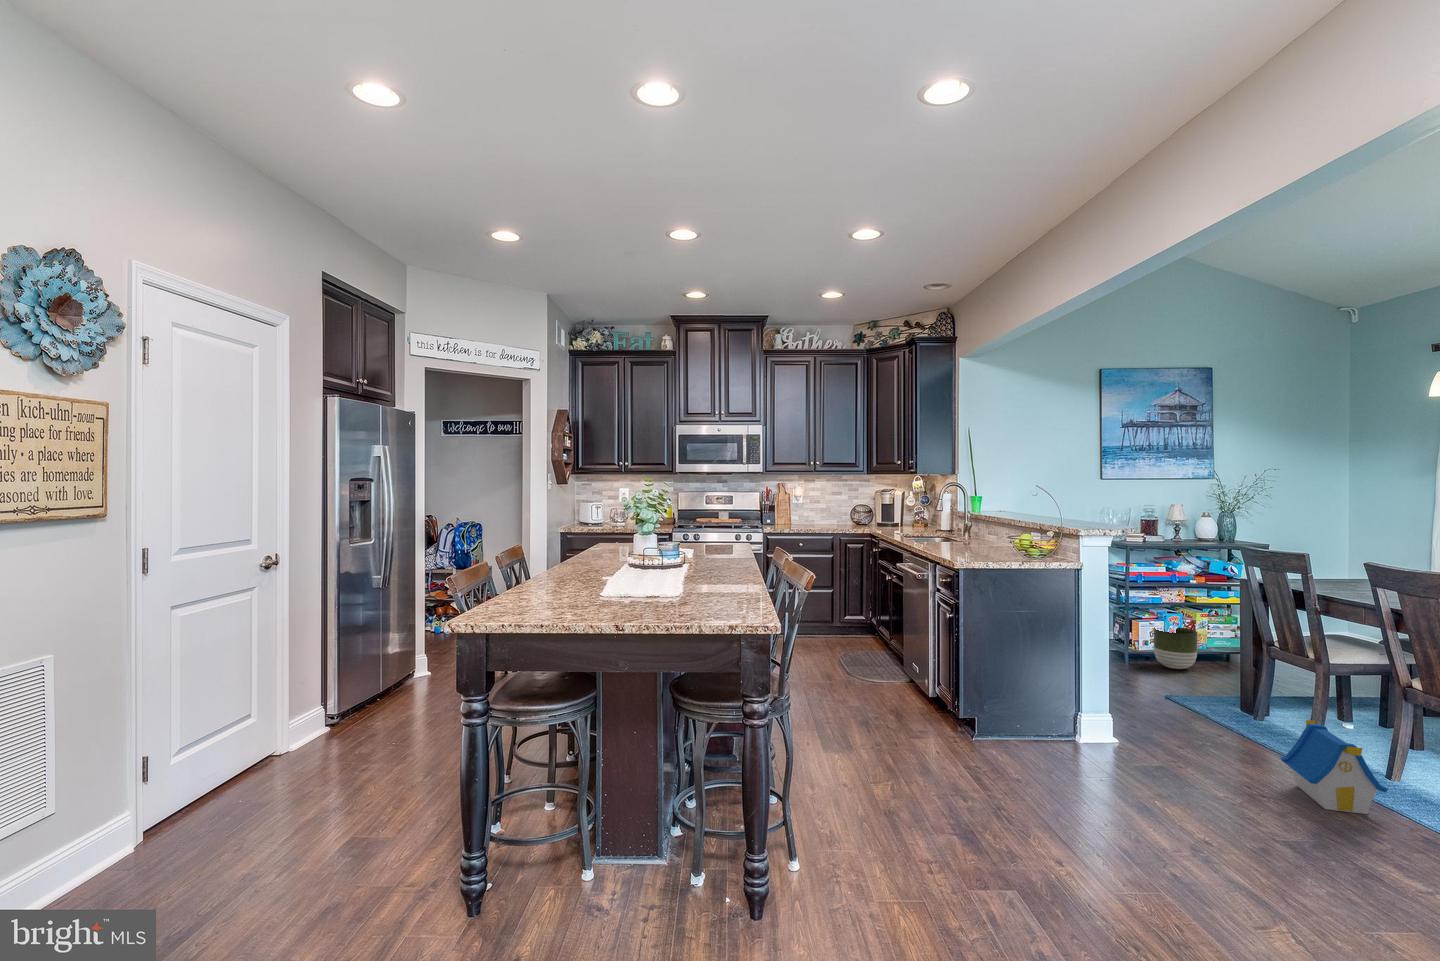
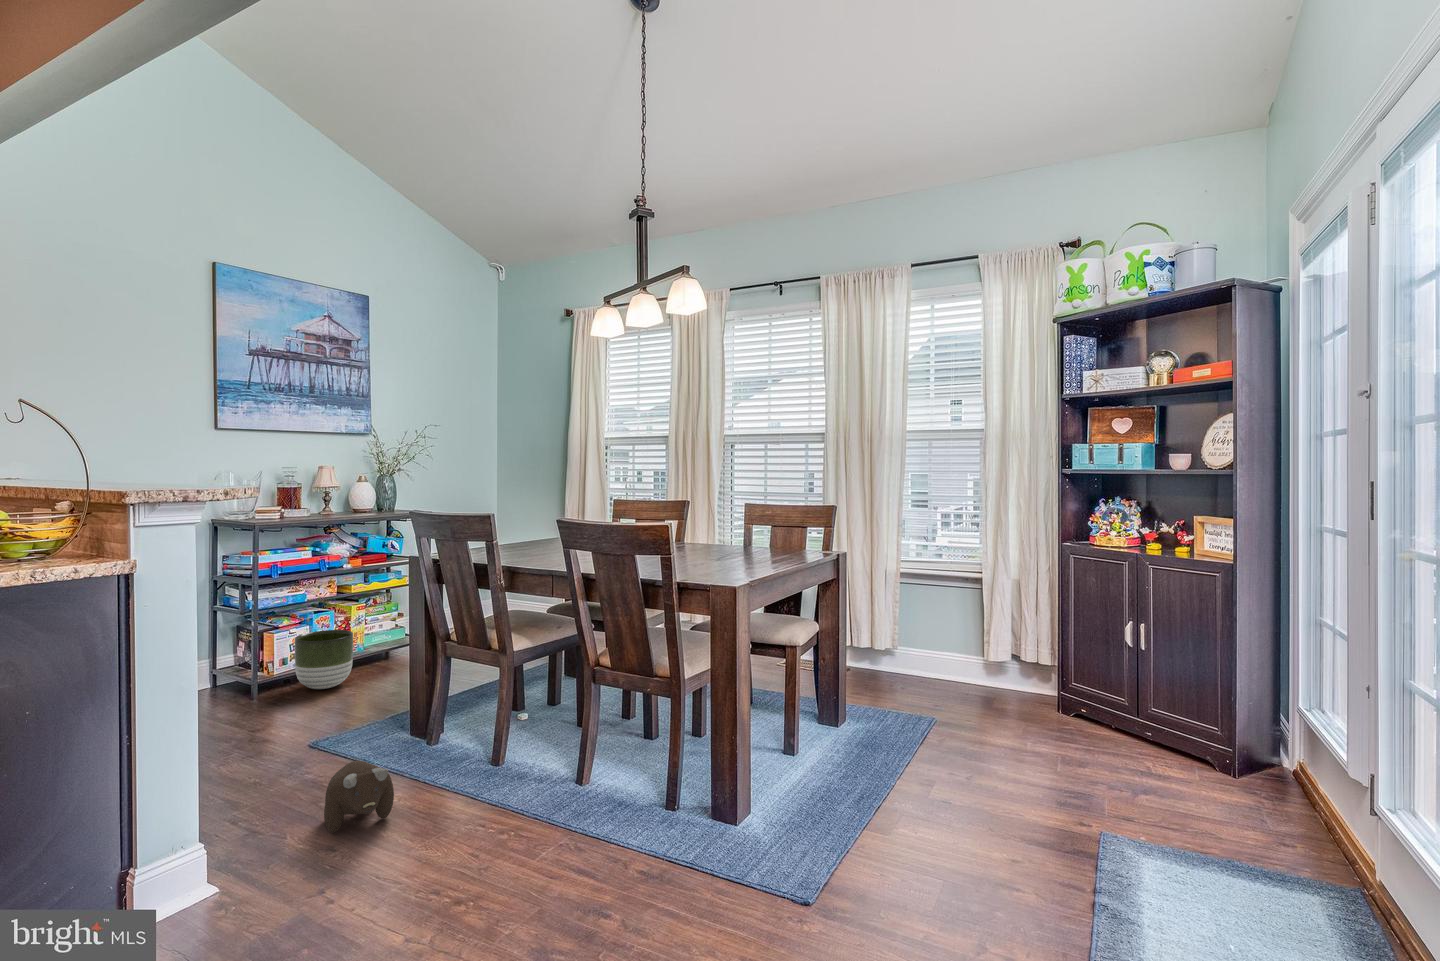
plush toy: none [1177,704,1224,746] -> present [324,761,394,833]
toy house: present [1280,720,1388,814] -> none [473,748,601,888]

